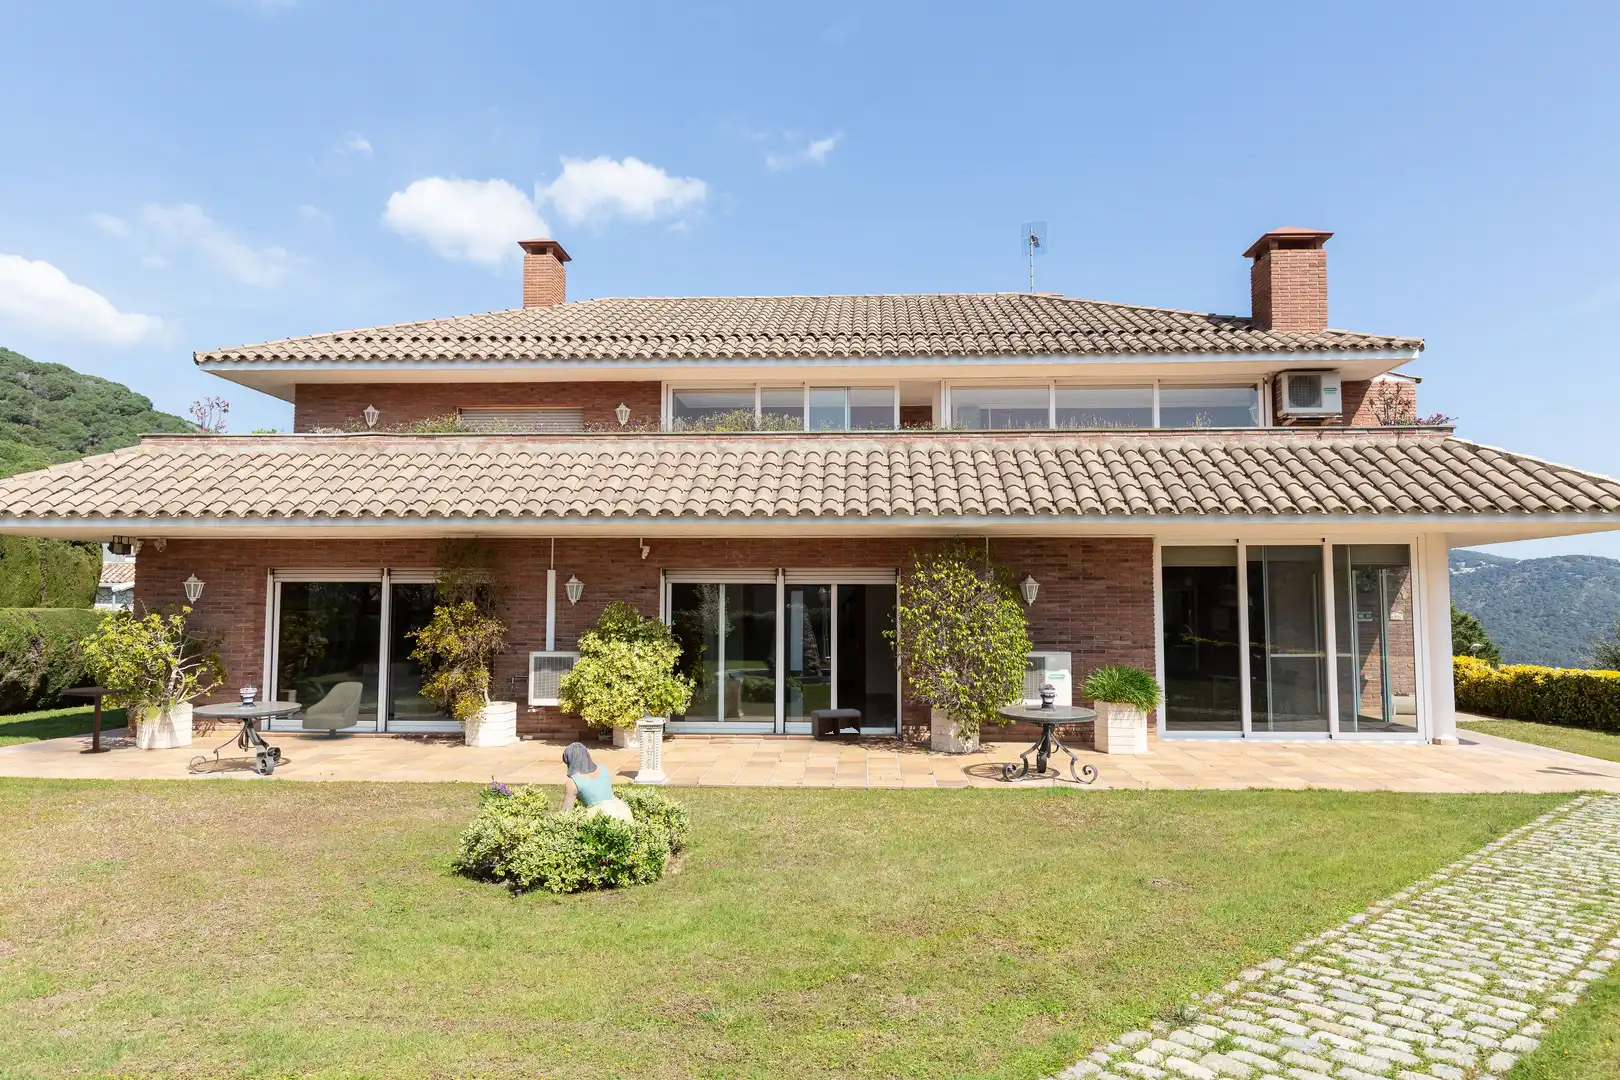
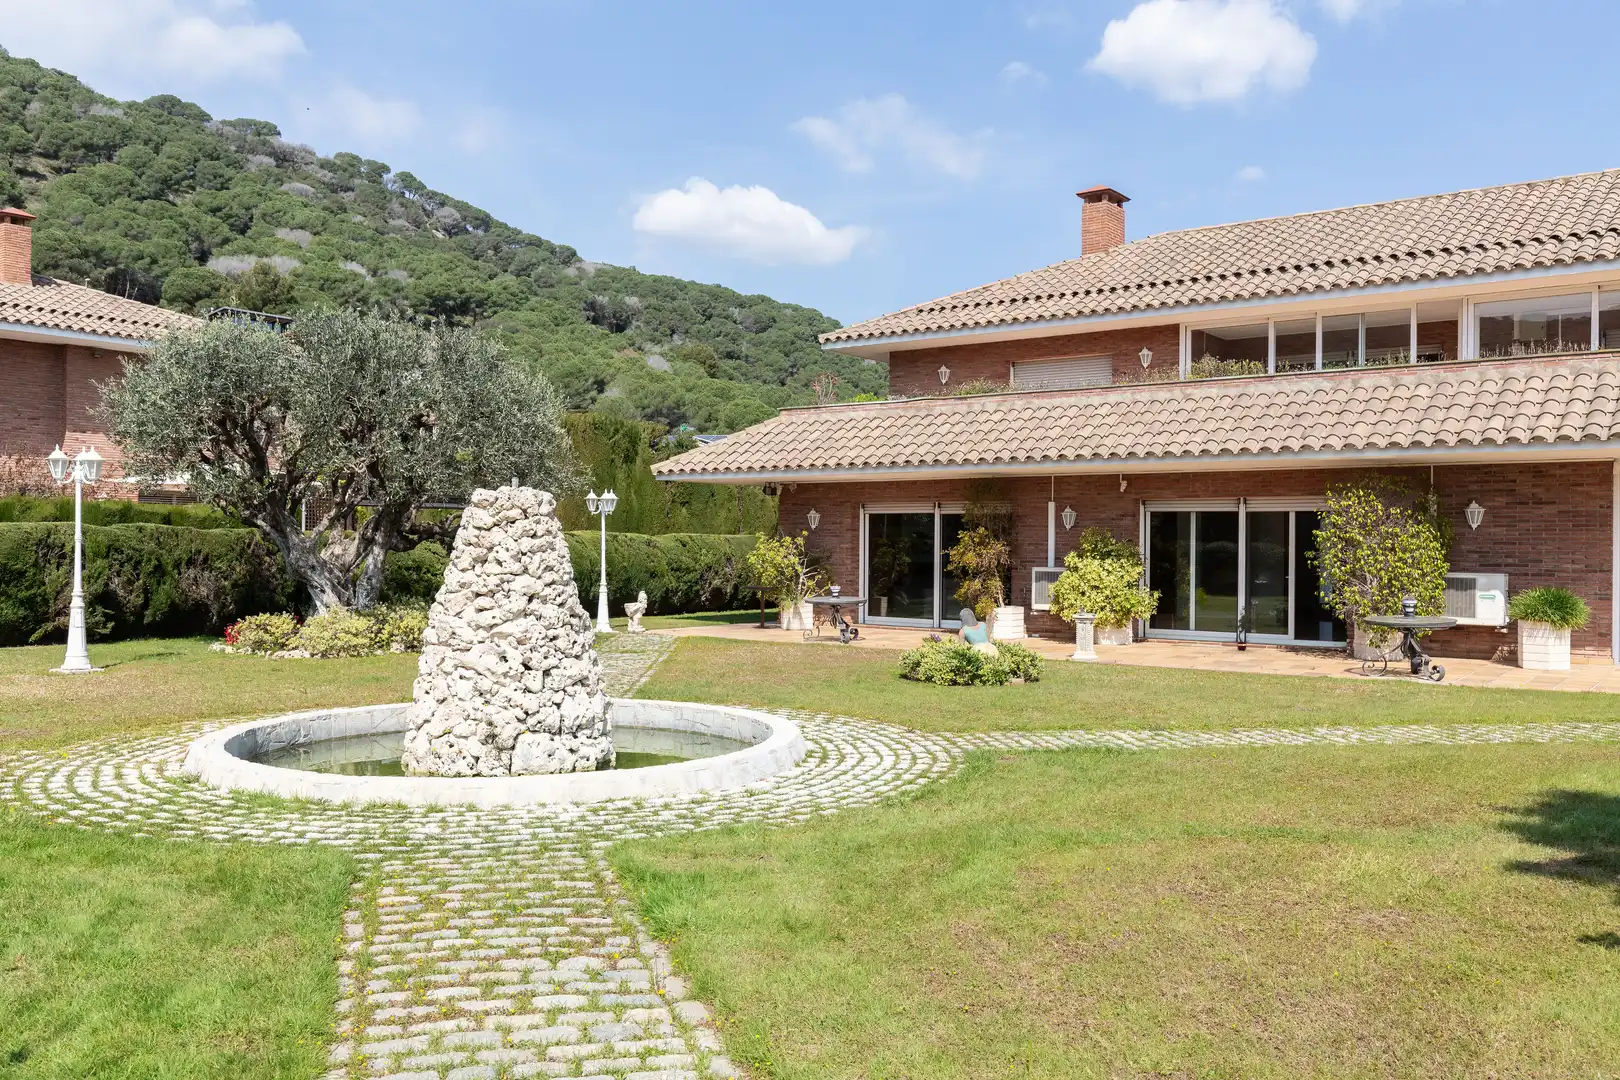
armchair: present [302,682,363,741] -> none [882,590,922,632]
potted tree: none [762,689,804,741] -> present [1224,606,1260,651]
bench: present [811,709,861,741] -> none [1271,626,1316,654]

